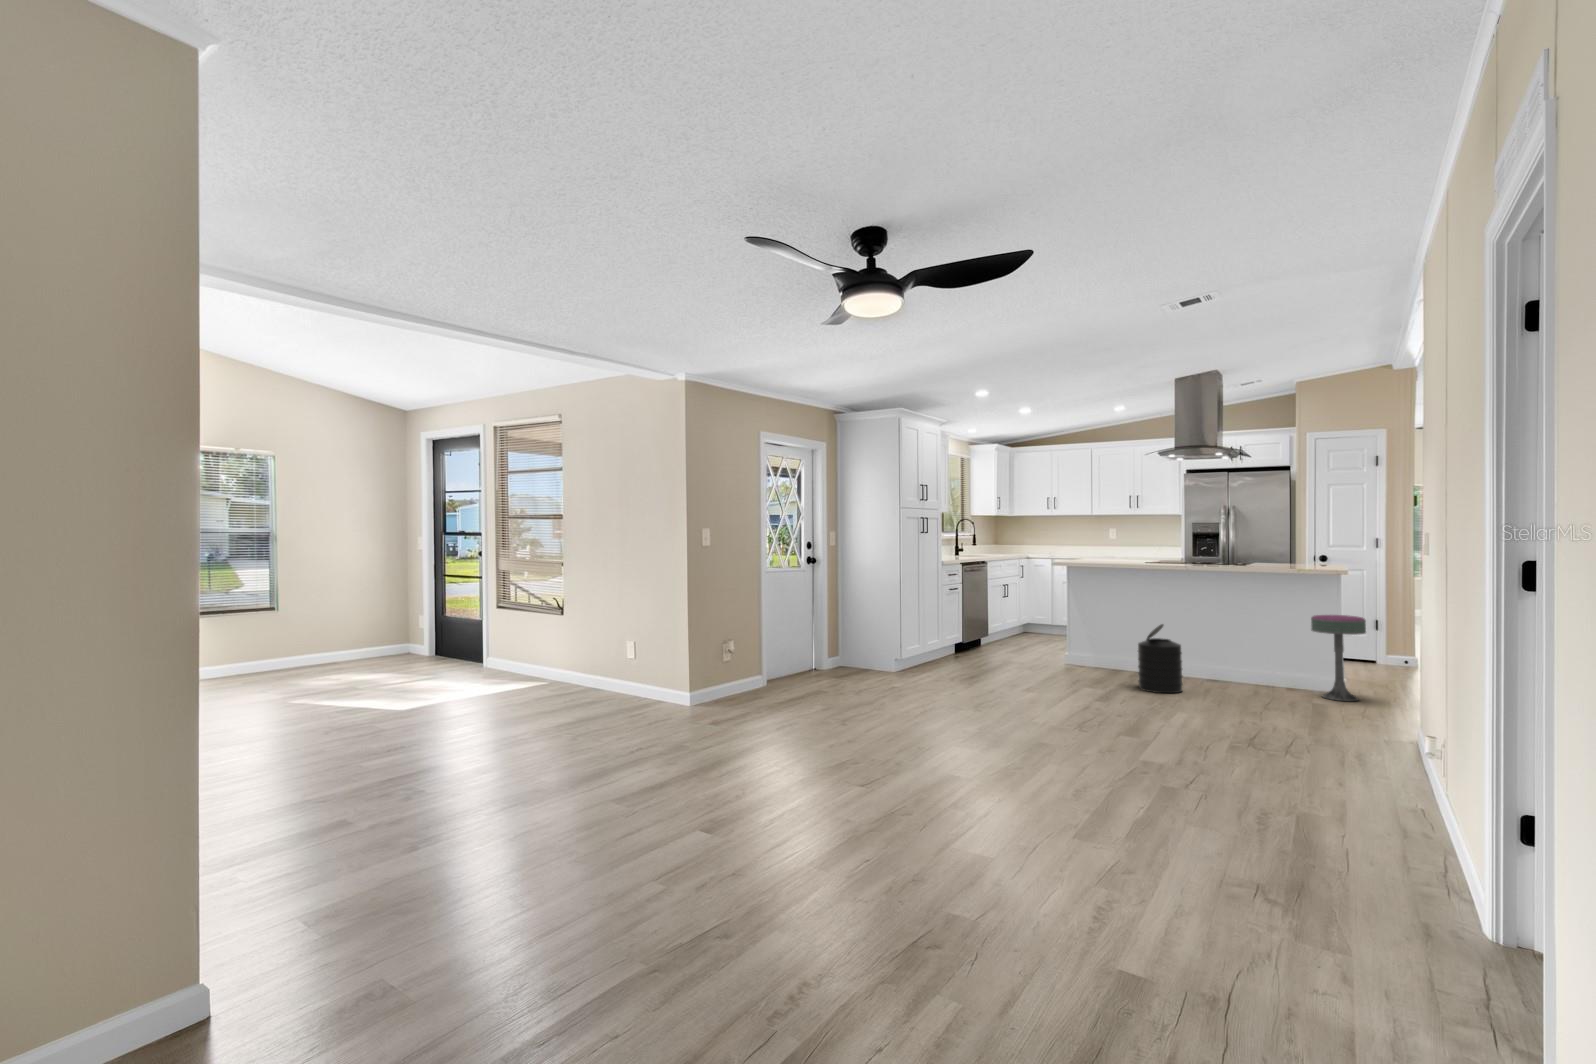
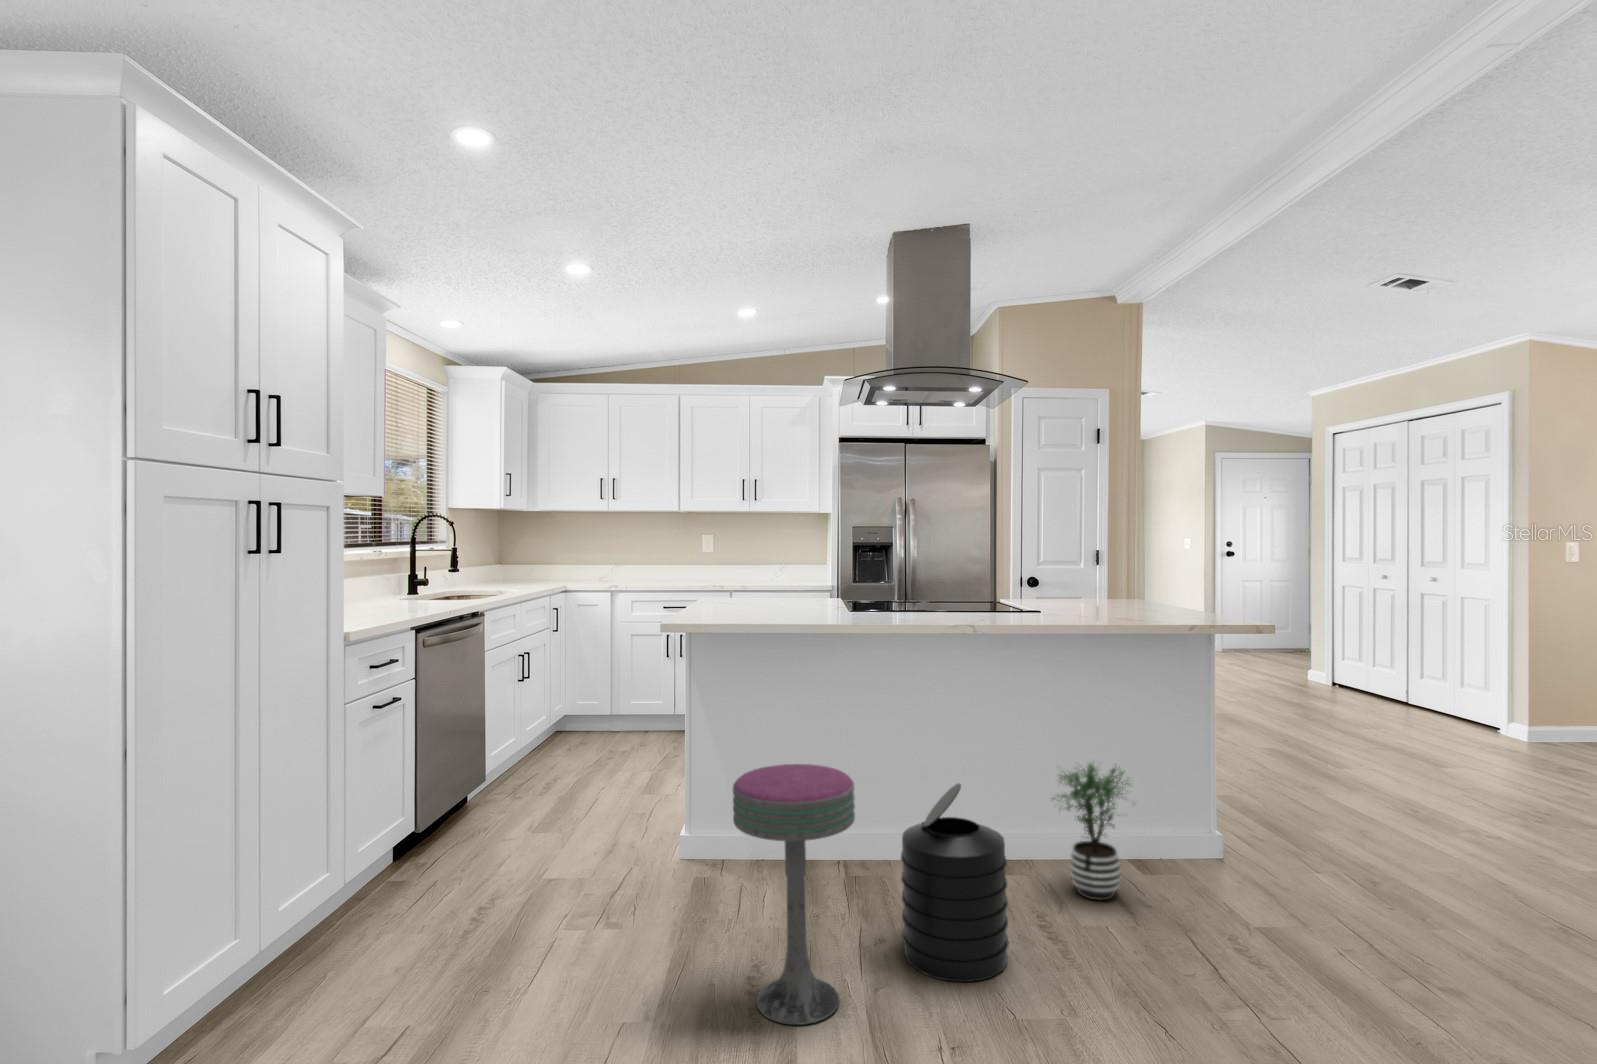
bar stool: present [1311,615,1366,701] -> present [733,764,855,1025]
potted plant: none [1225,630,1273,690] -> present [1053,762,1134,900]

